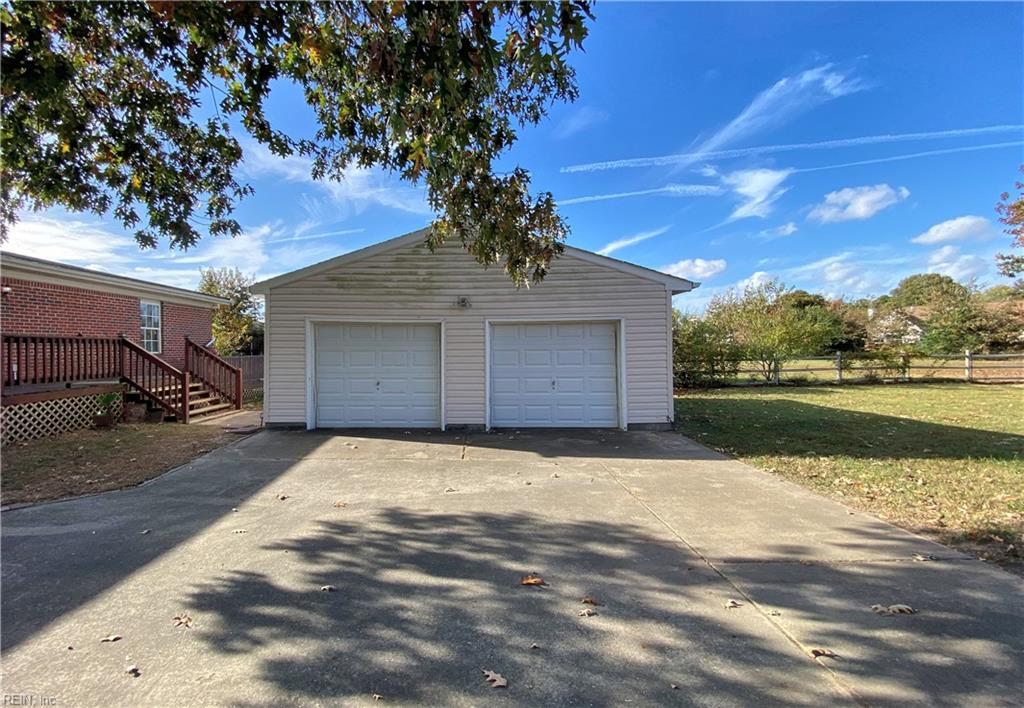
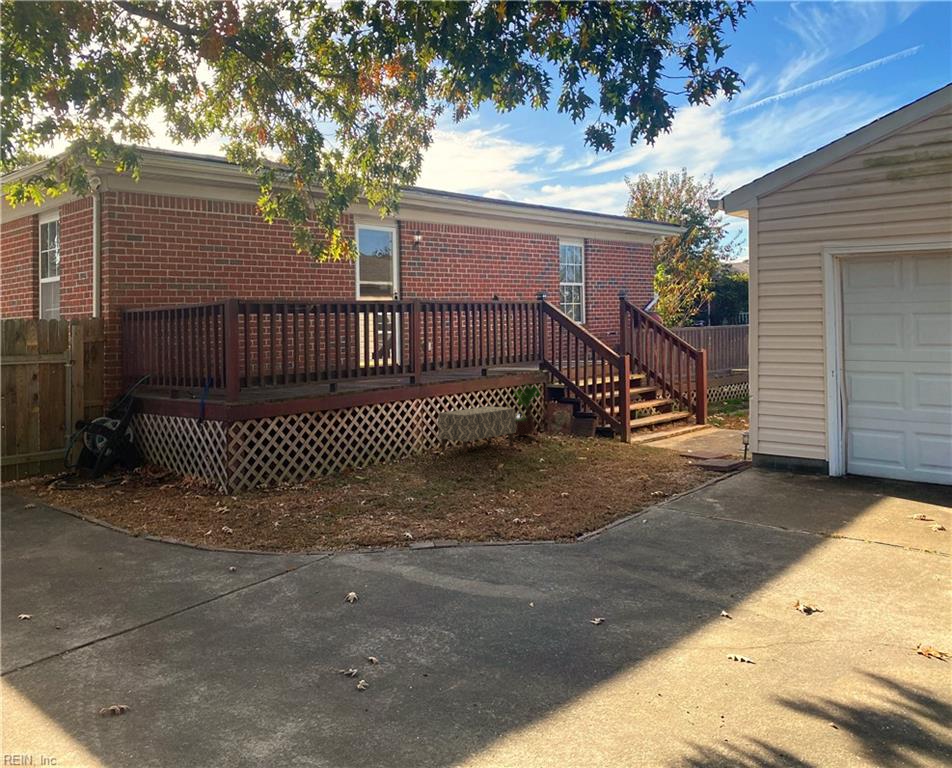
bench: none [19,408,97,441] -> present [438,406,516,453]

